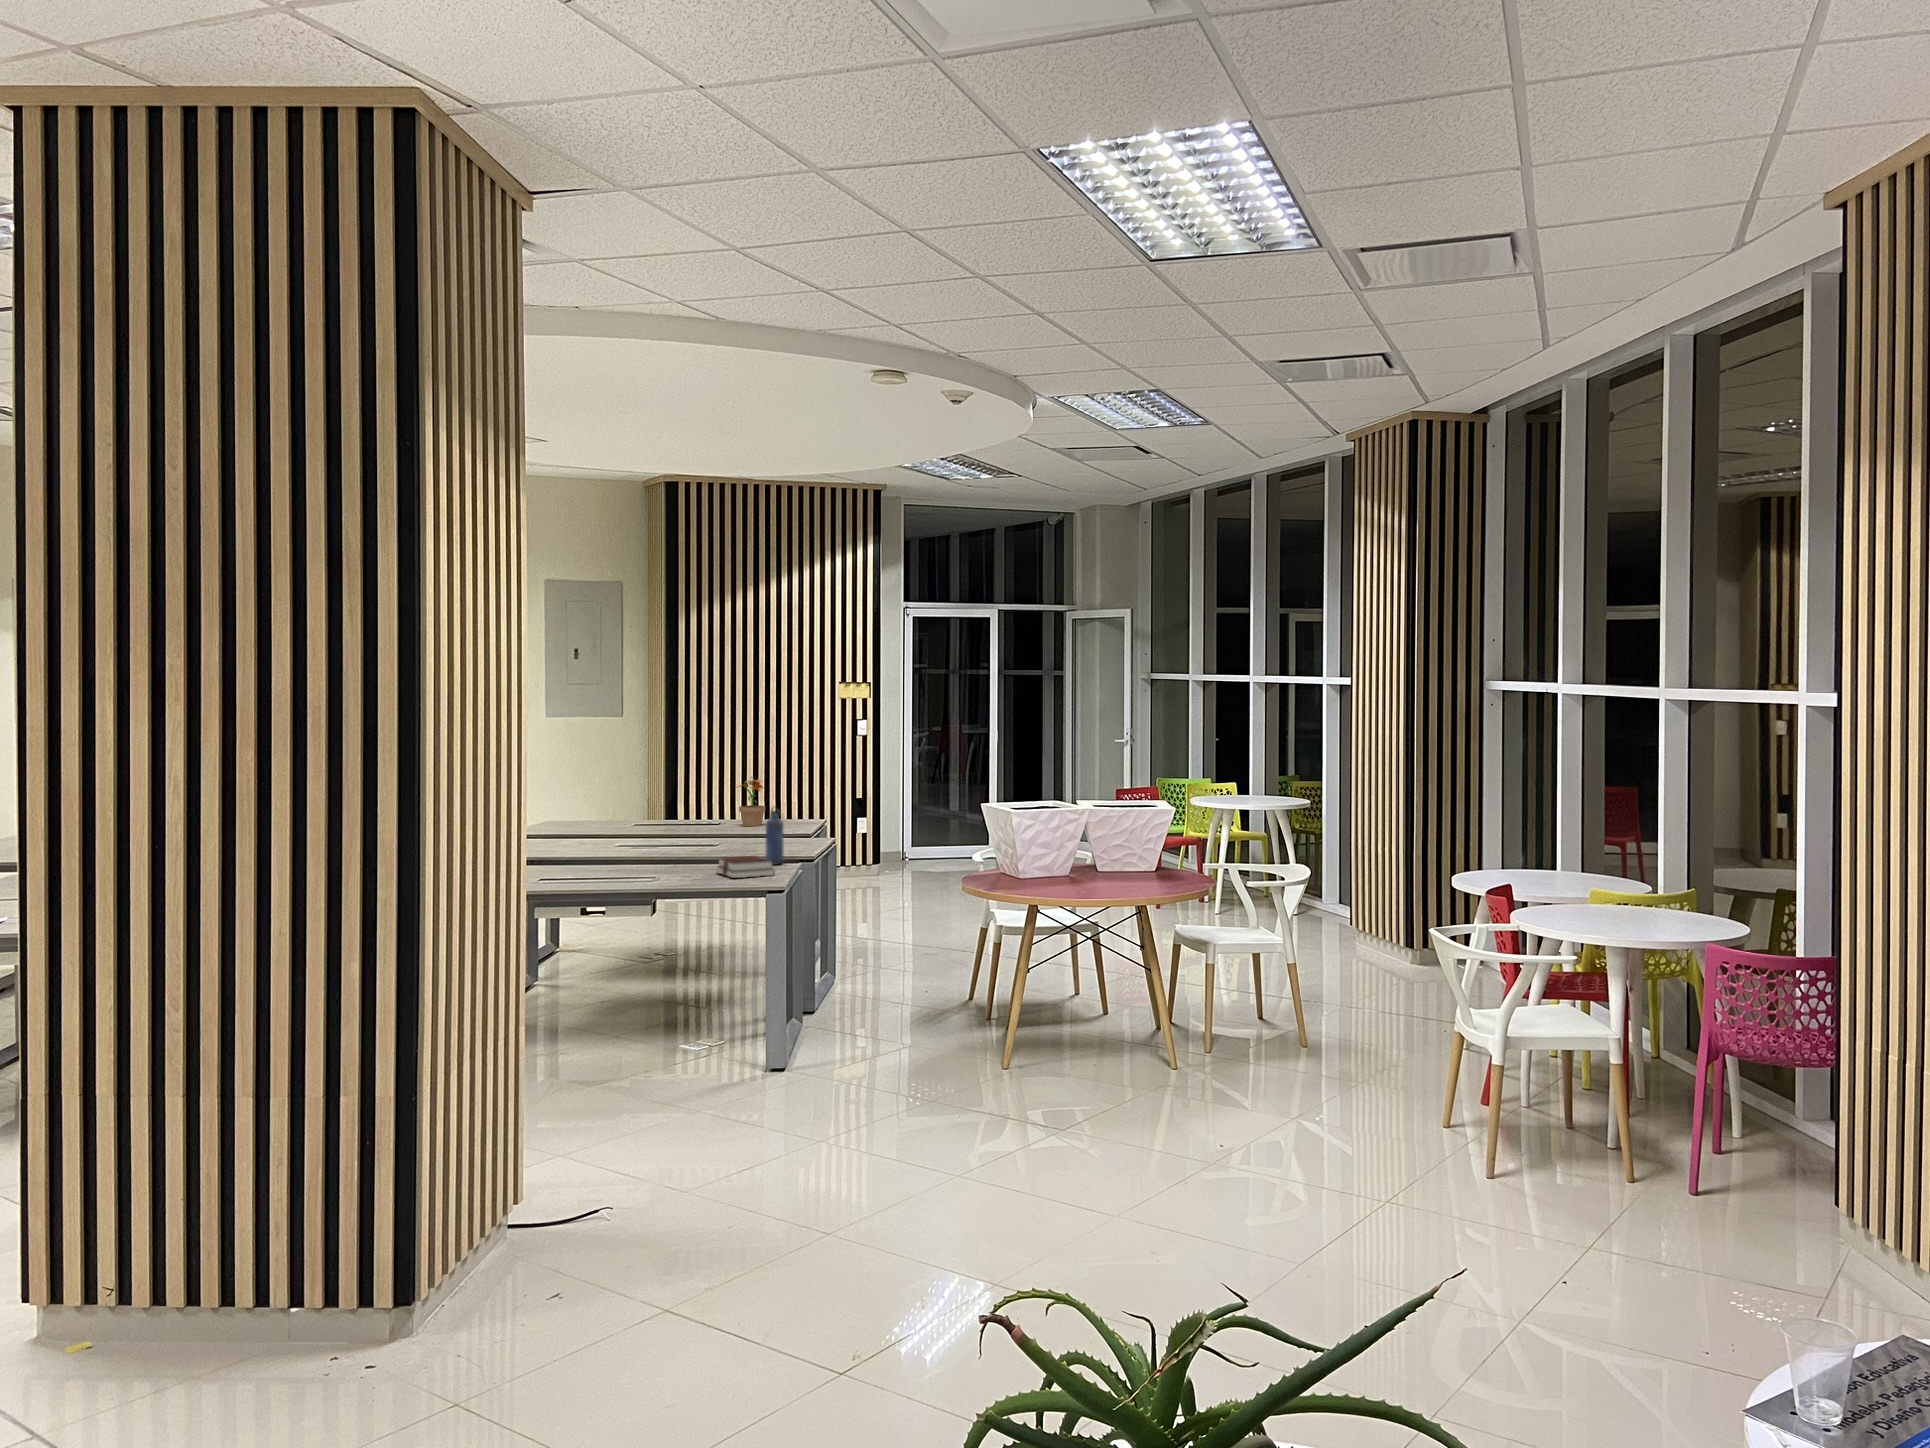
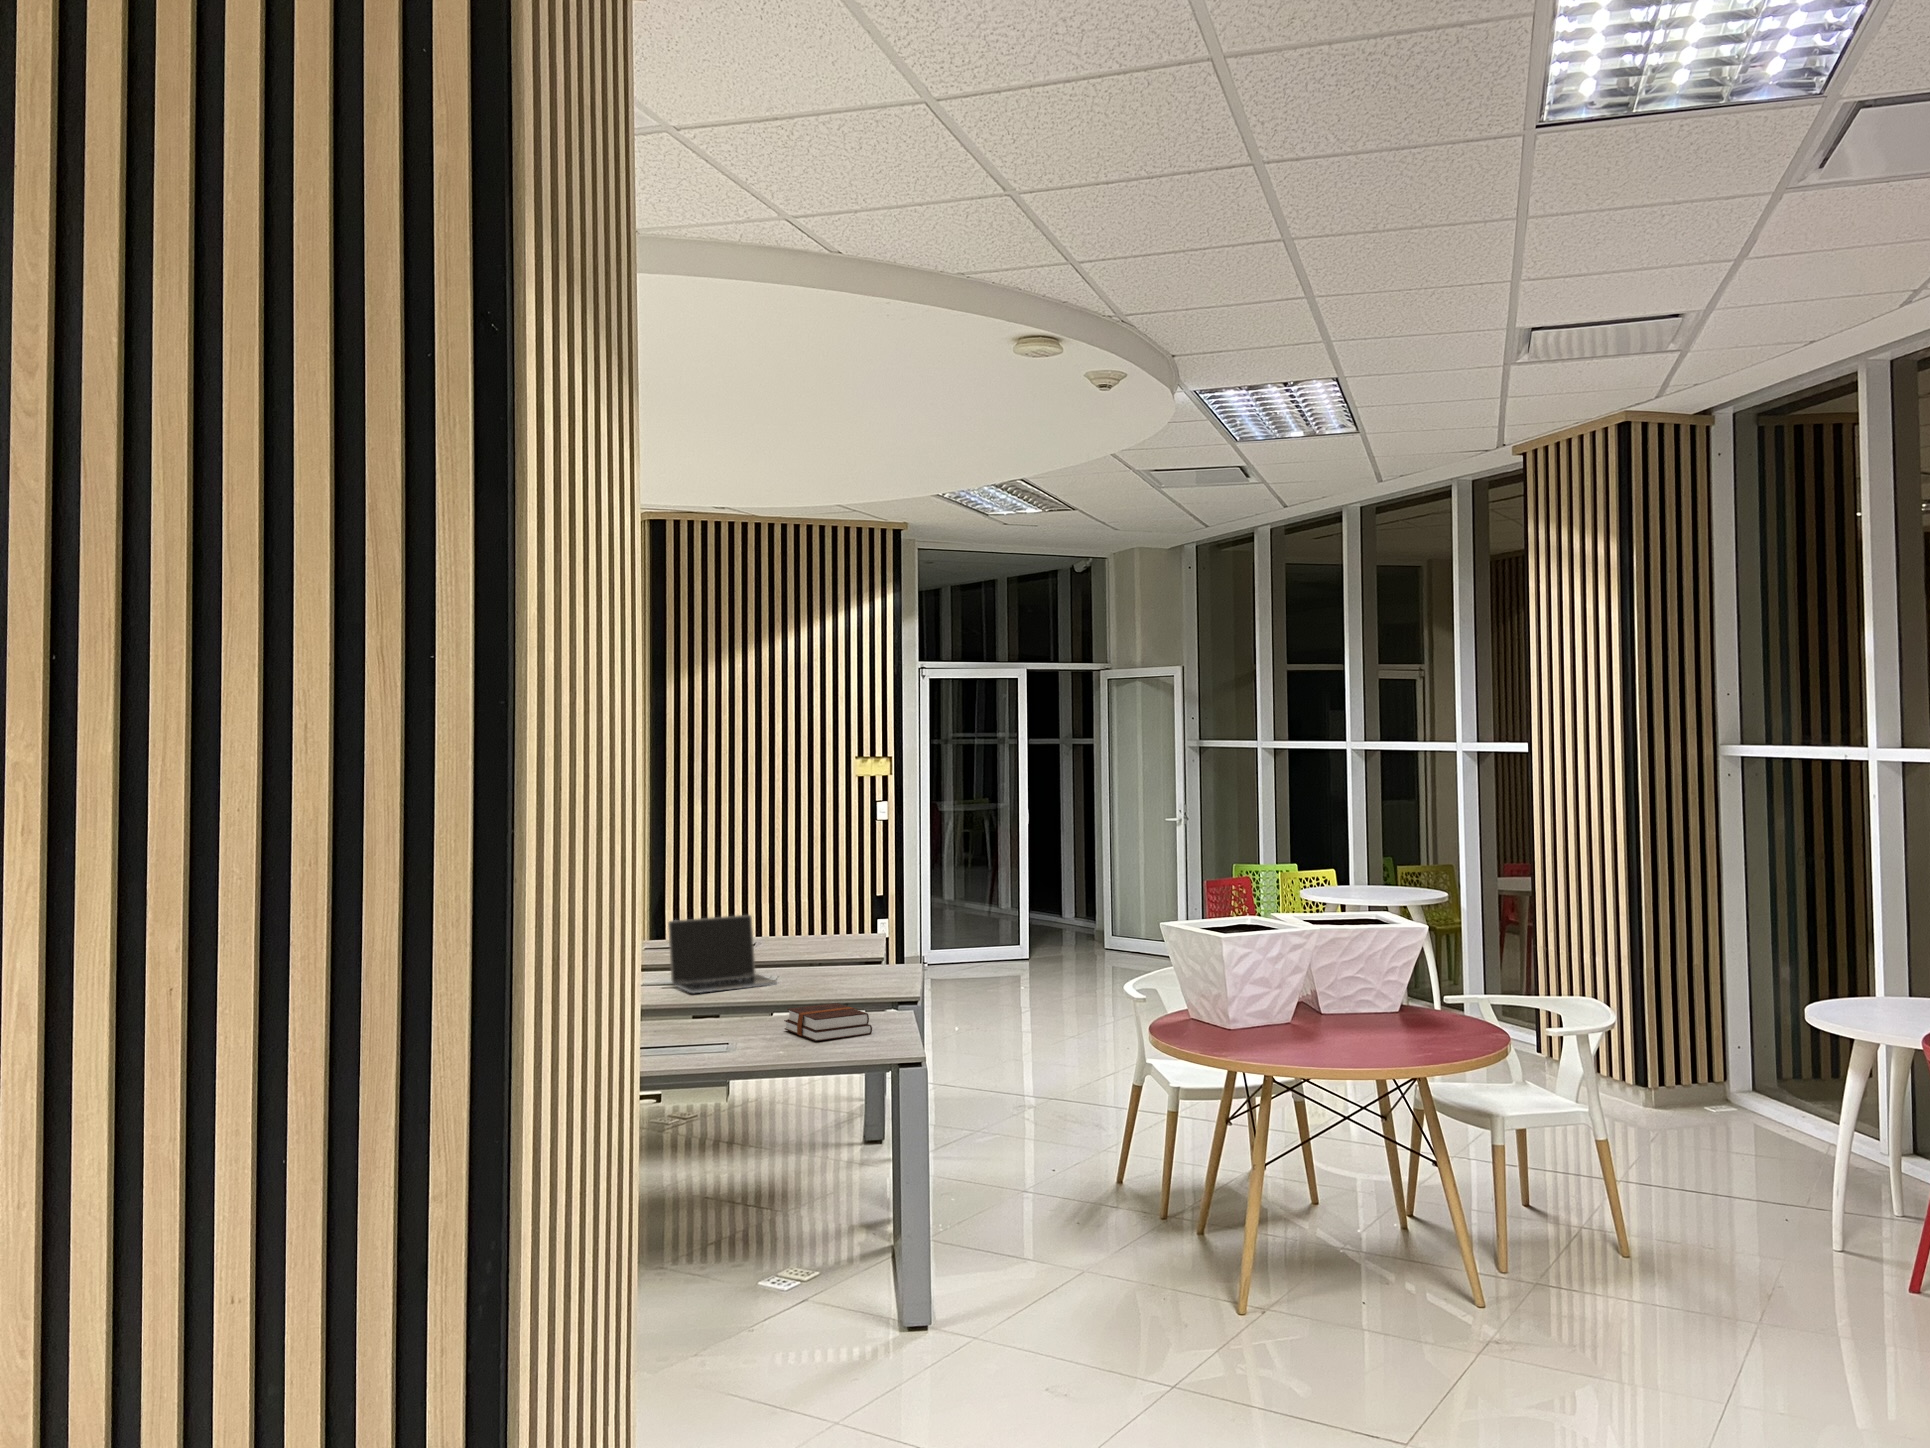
potted plant: present [736,777,765,826] -> none [768,878,806,943]
laptop: none [647,799,727,854] -> present [668,915,777,993]
water bottle: present [766,808,784,865] -> none [846,930,871,1012]

